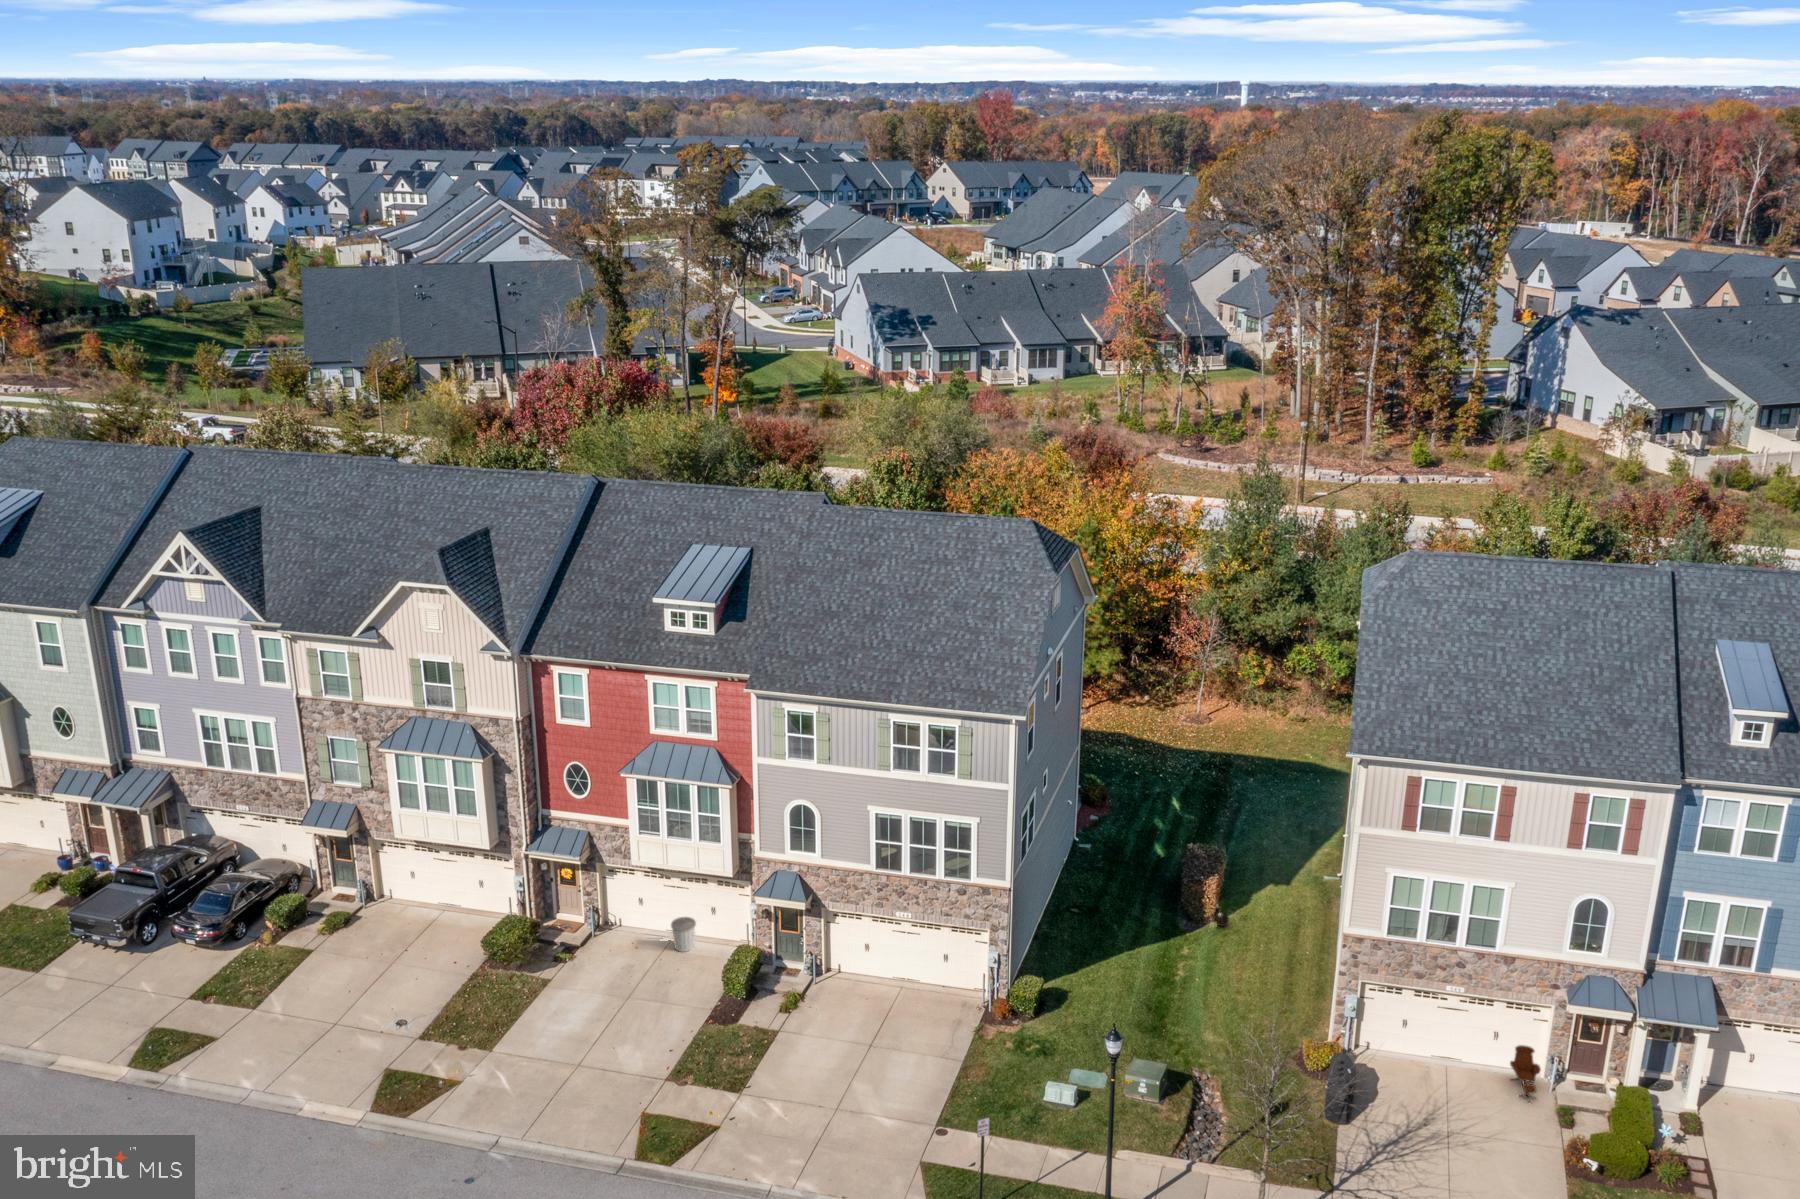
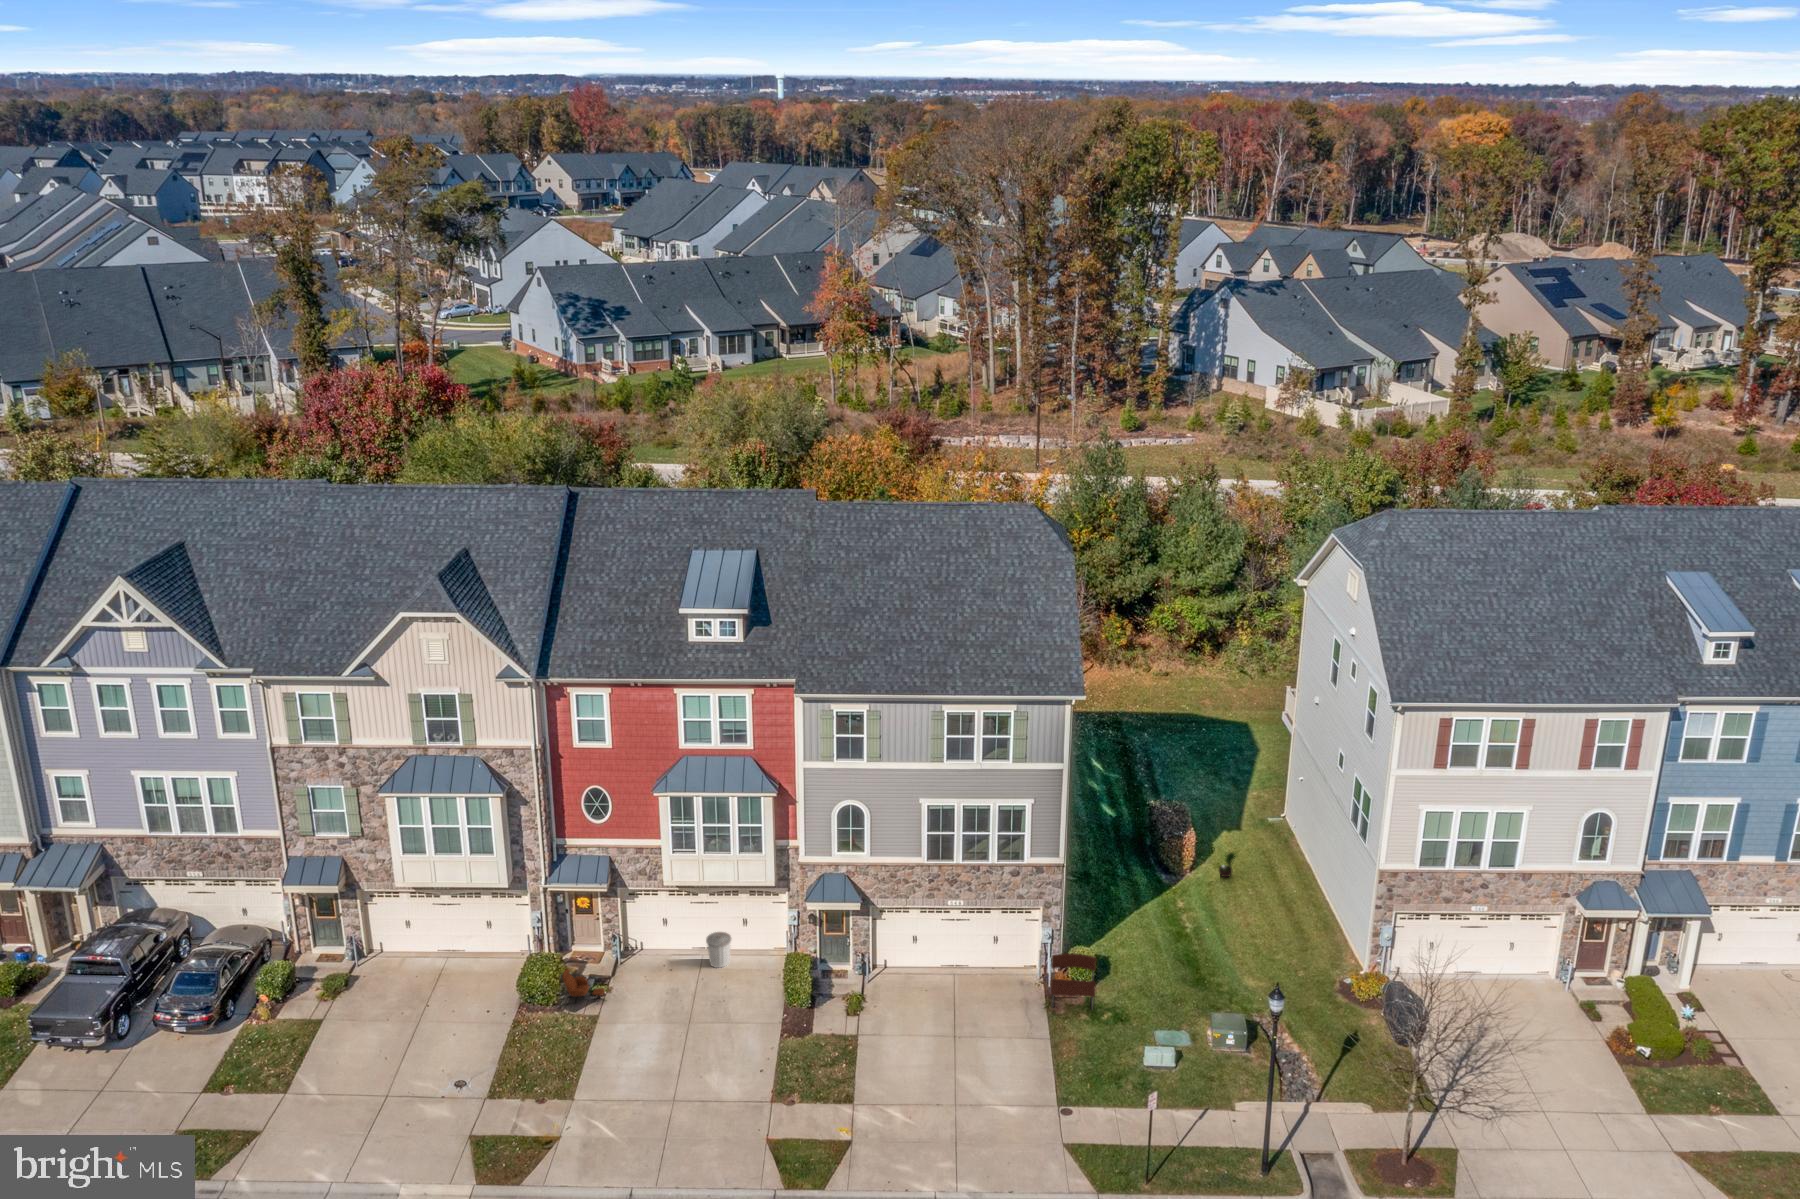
bench: none [981,980,1033,1042] -> present [1051,953,1097,1009]
lounge chair: present [1510,1045,1541,1097] -> present [562,969,605,1002]

